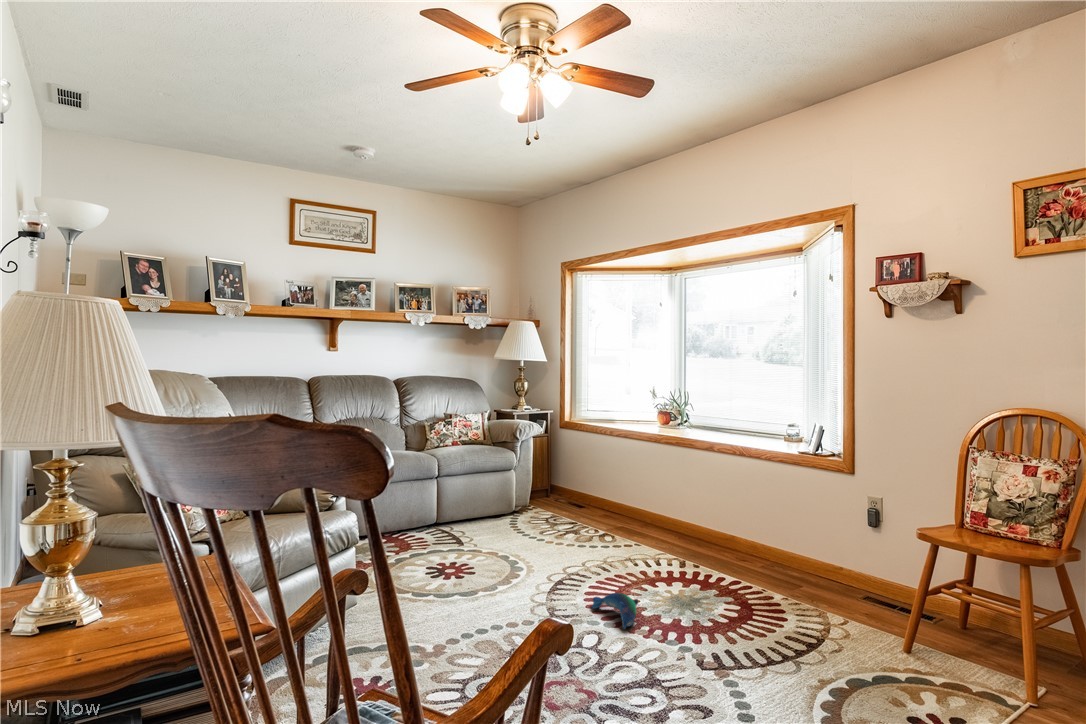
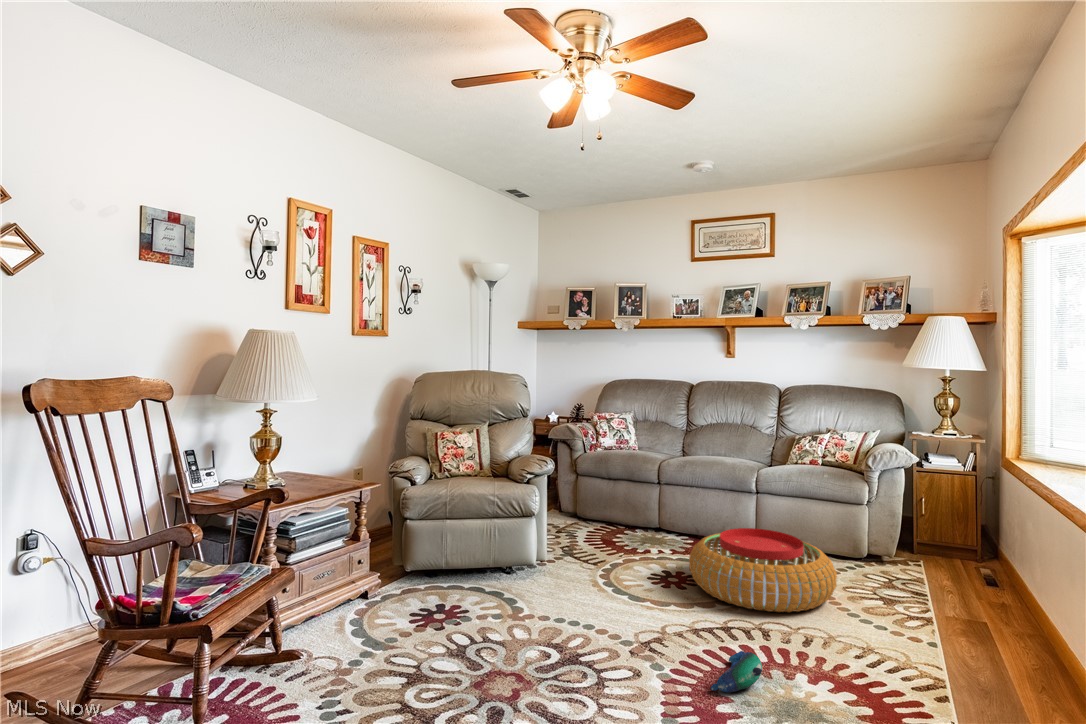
pouf: none [443,505,562,573] -> present [689,528,837,612]

